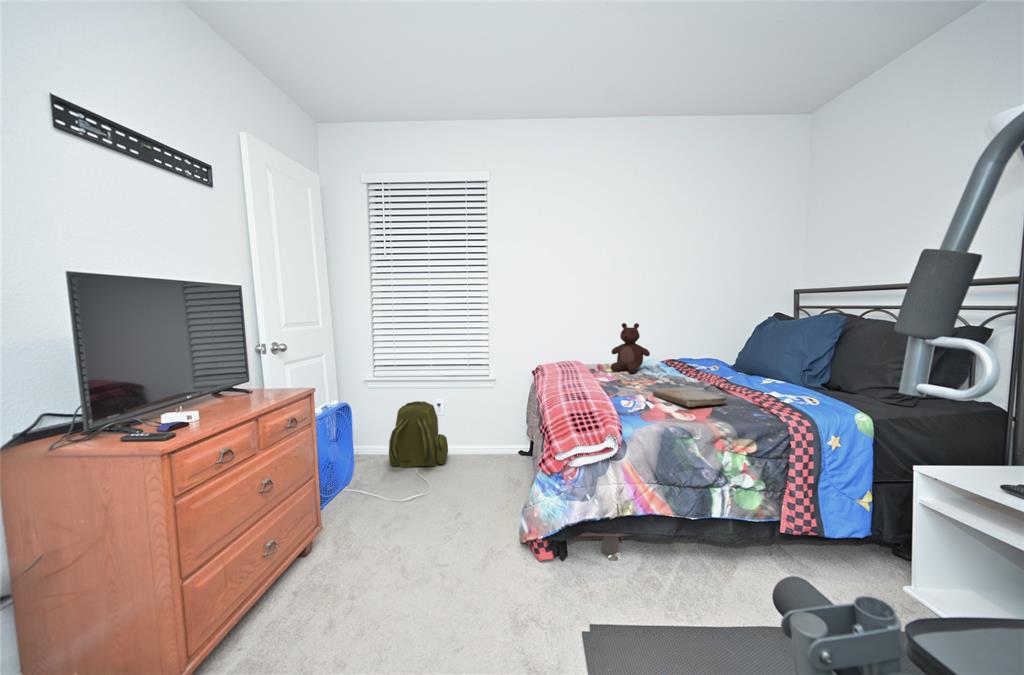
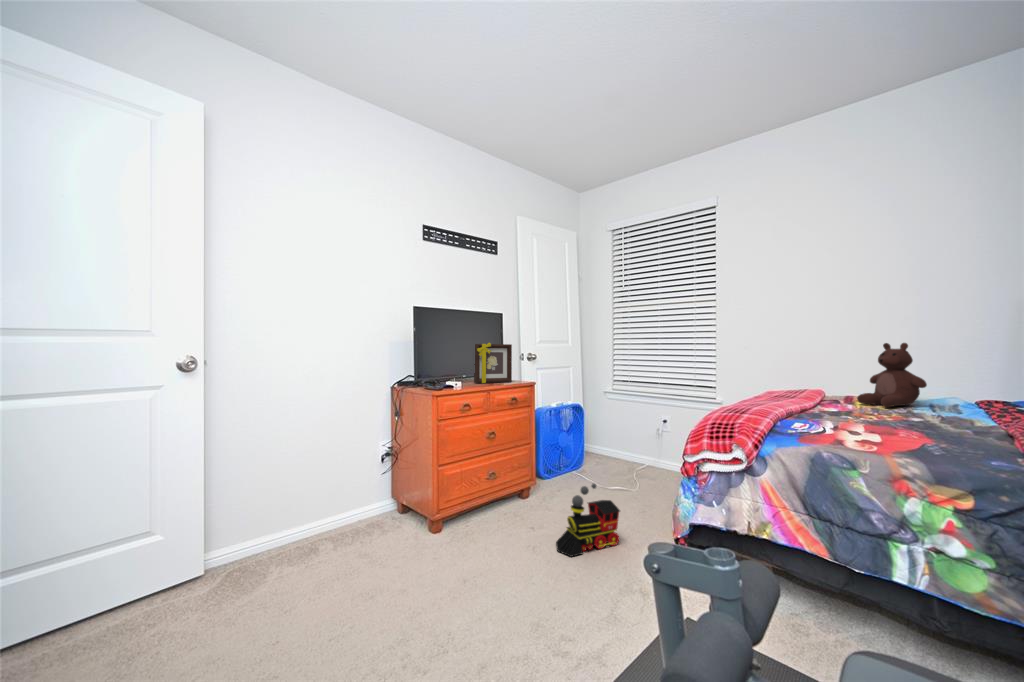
picture frame: none [194,334,270,406] -> present [474,342,512,383]
book: present [653,386,727,407] -> none [860,419,958,444]
backpack: present [389,401,448,467] -> none [608,413,666,476]
toy train: none [404,514,476,626] -> present [556,484,620,557]

